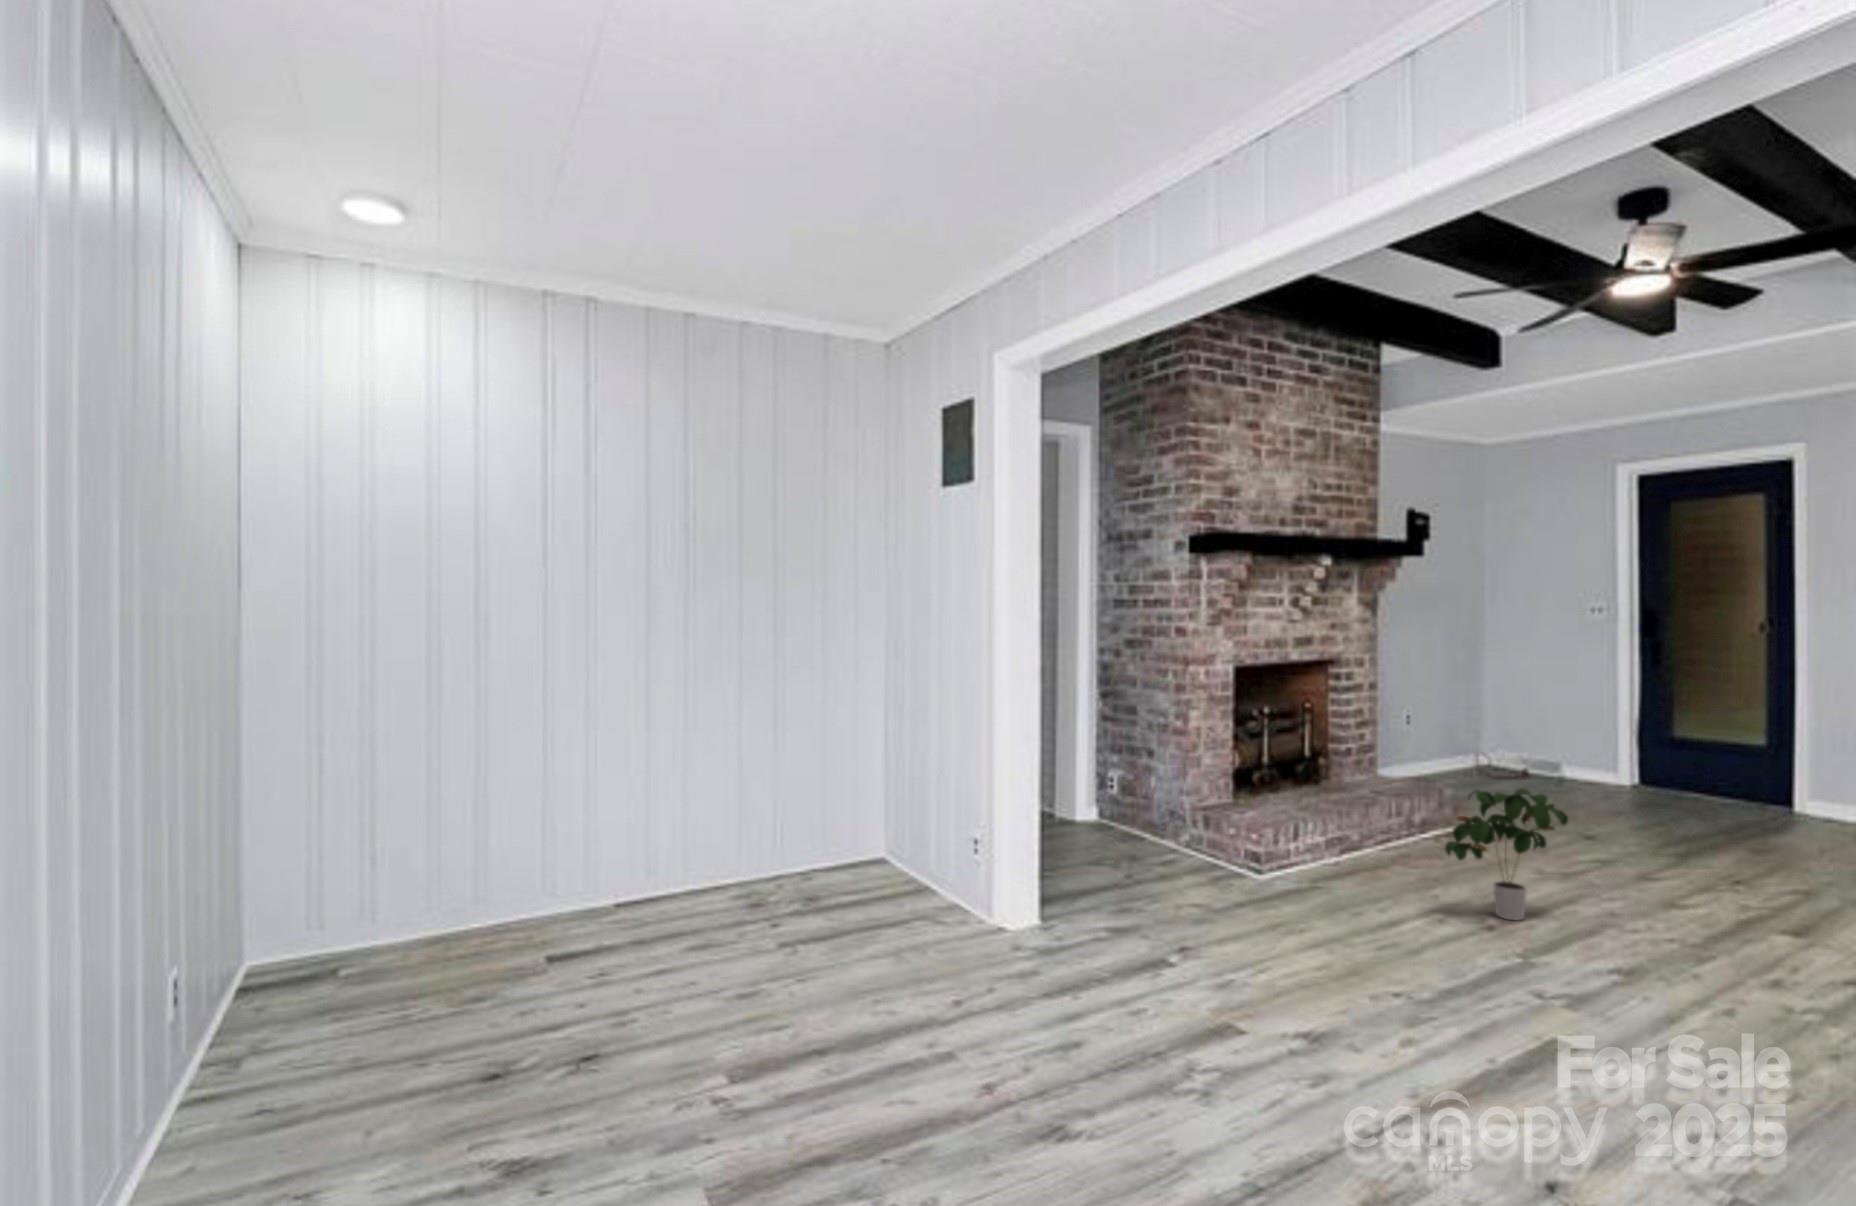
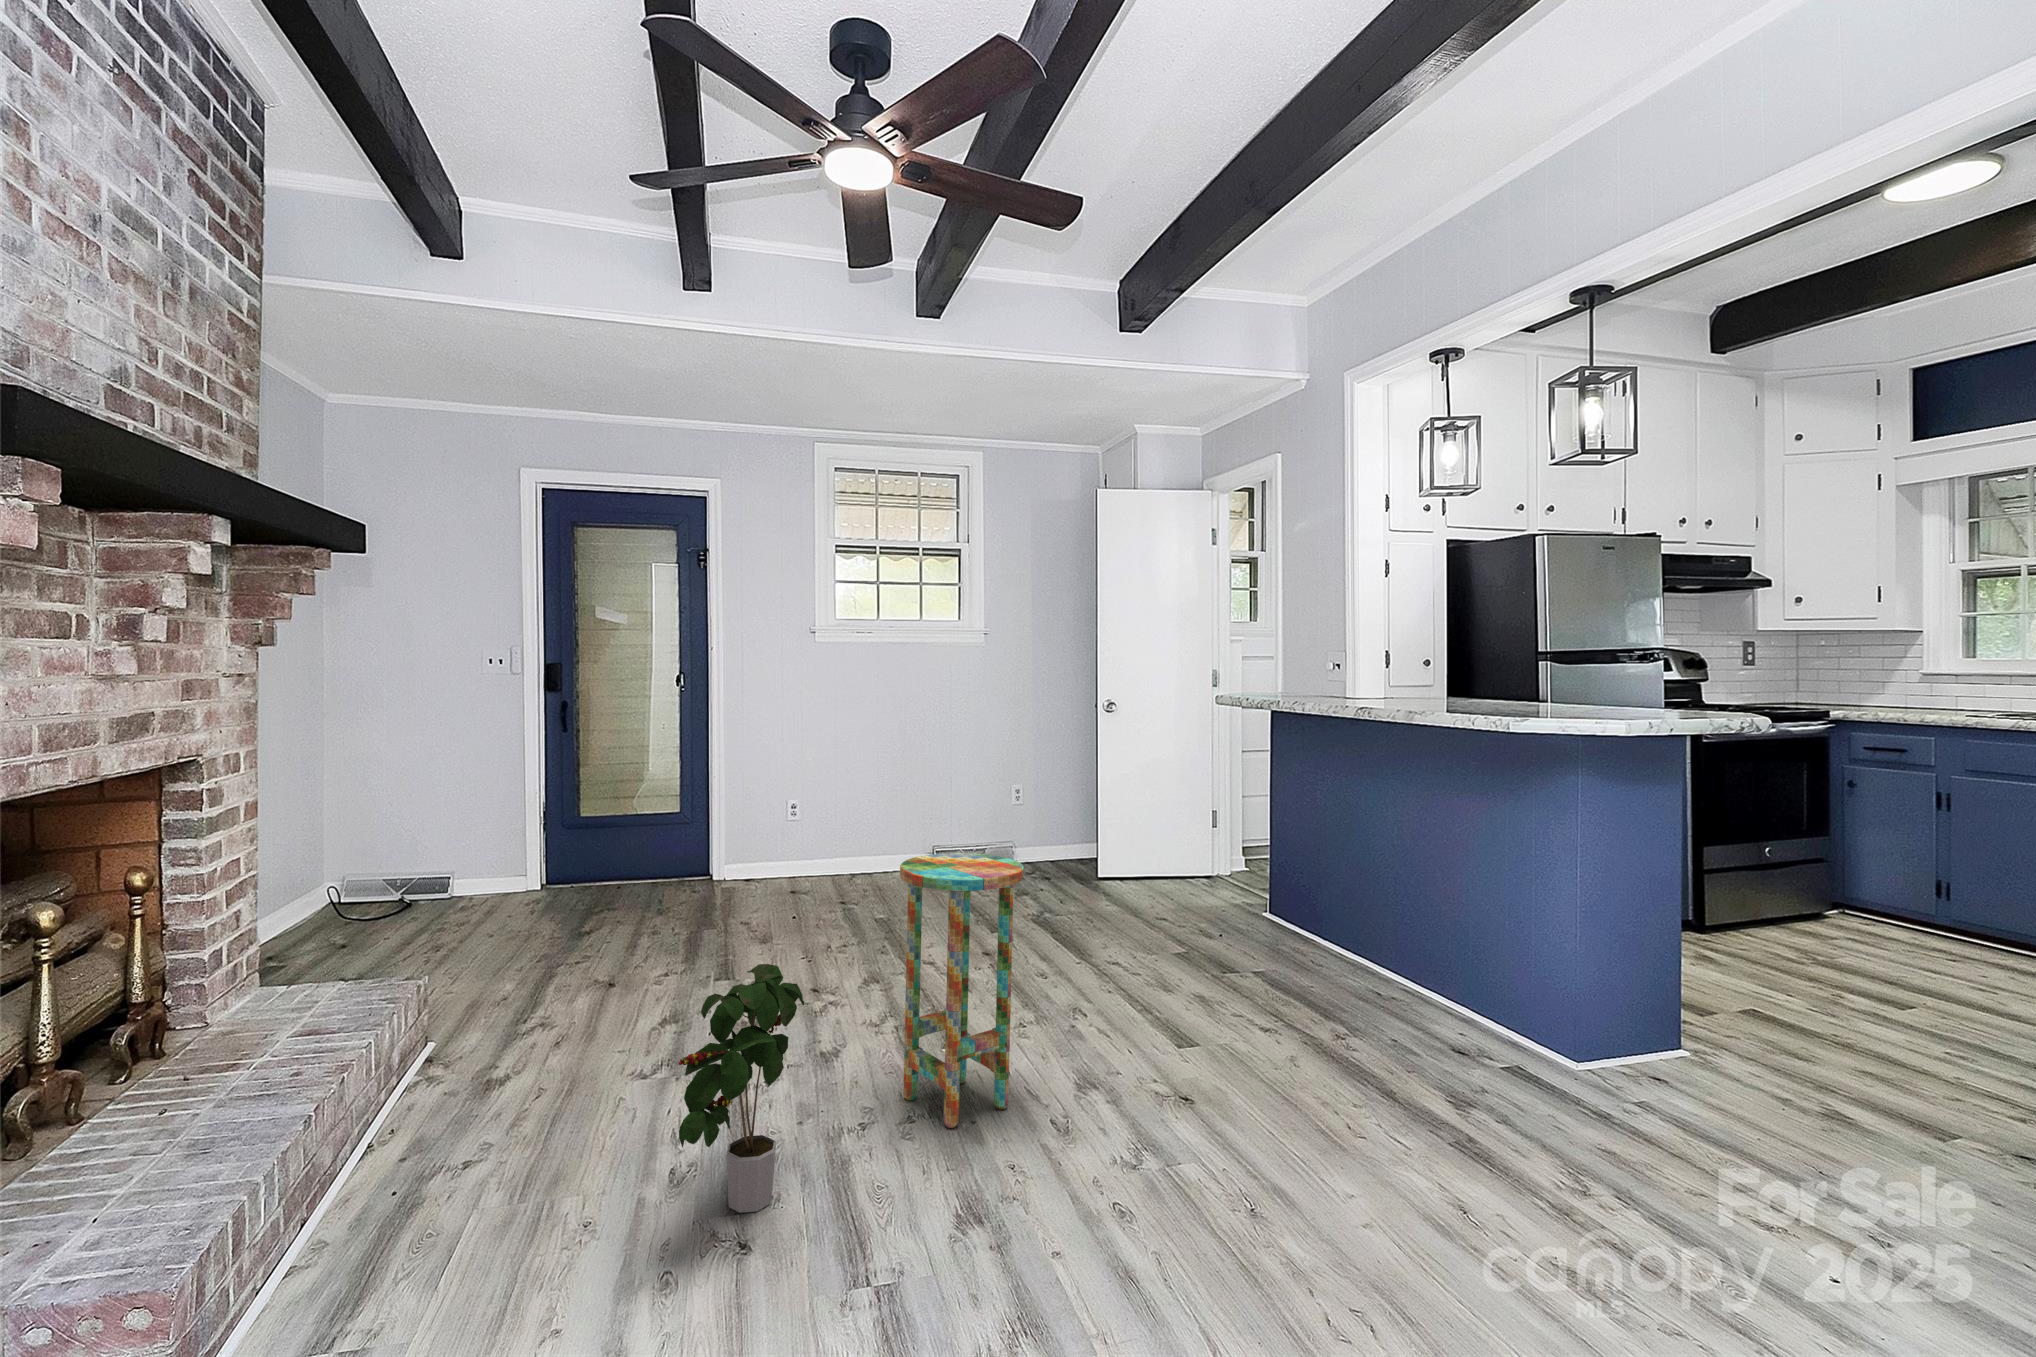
side table: none [1664,758,1791,964] -> present [900,853,1024,1128]

